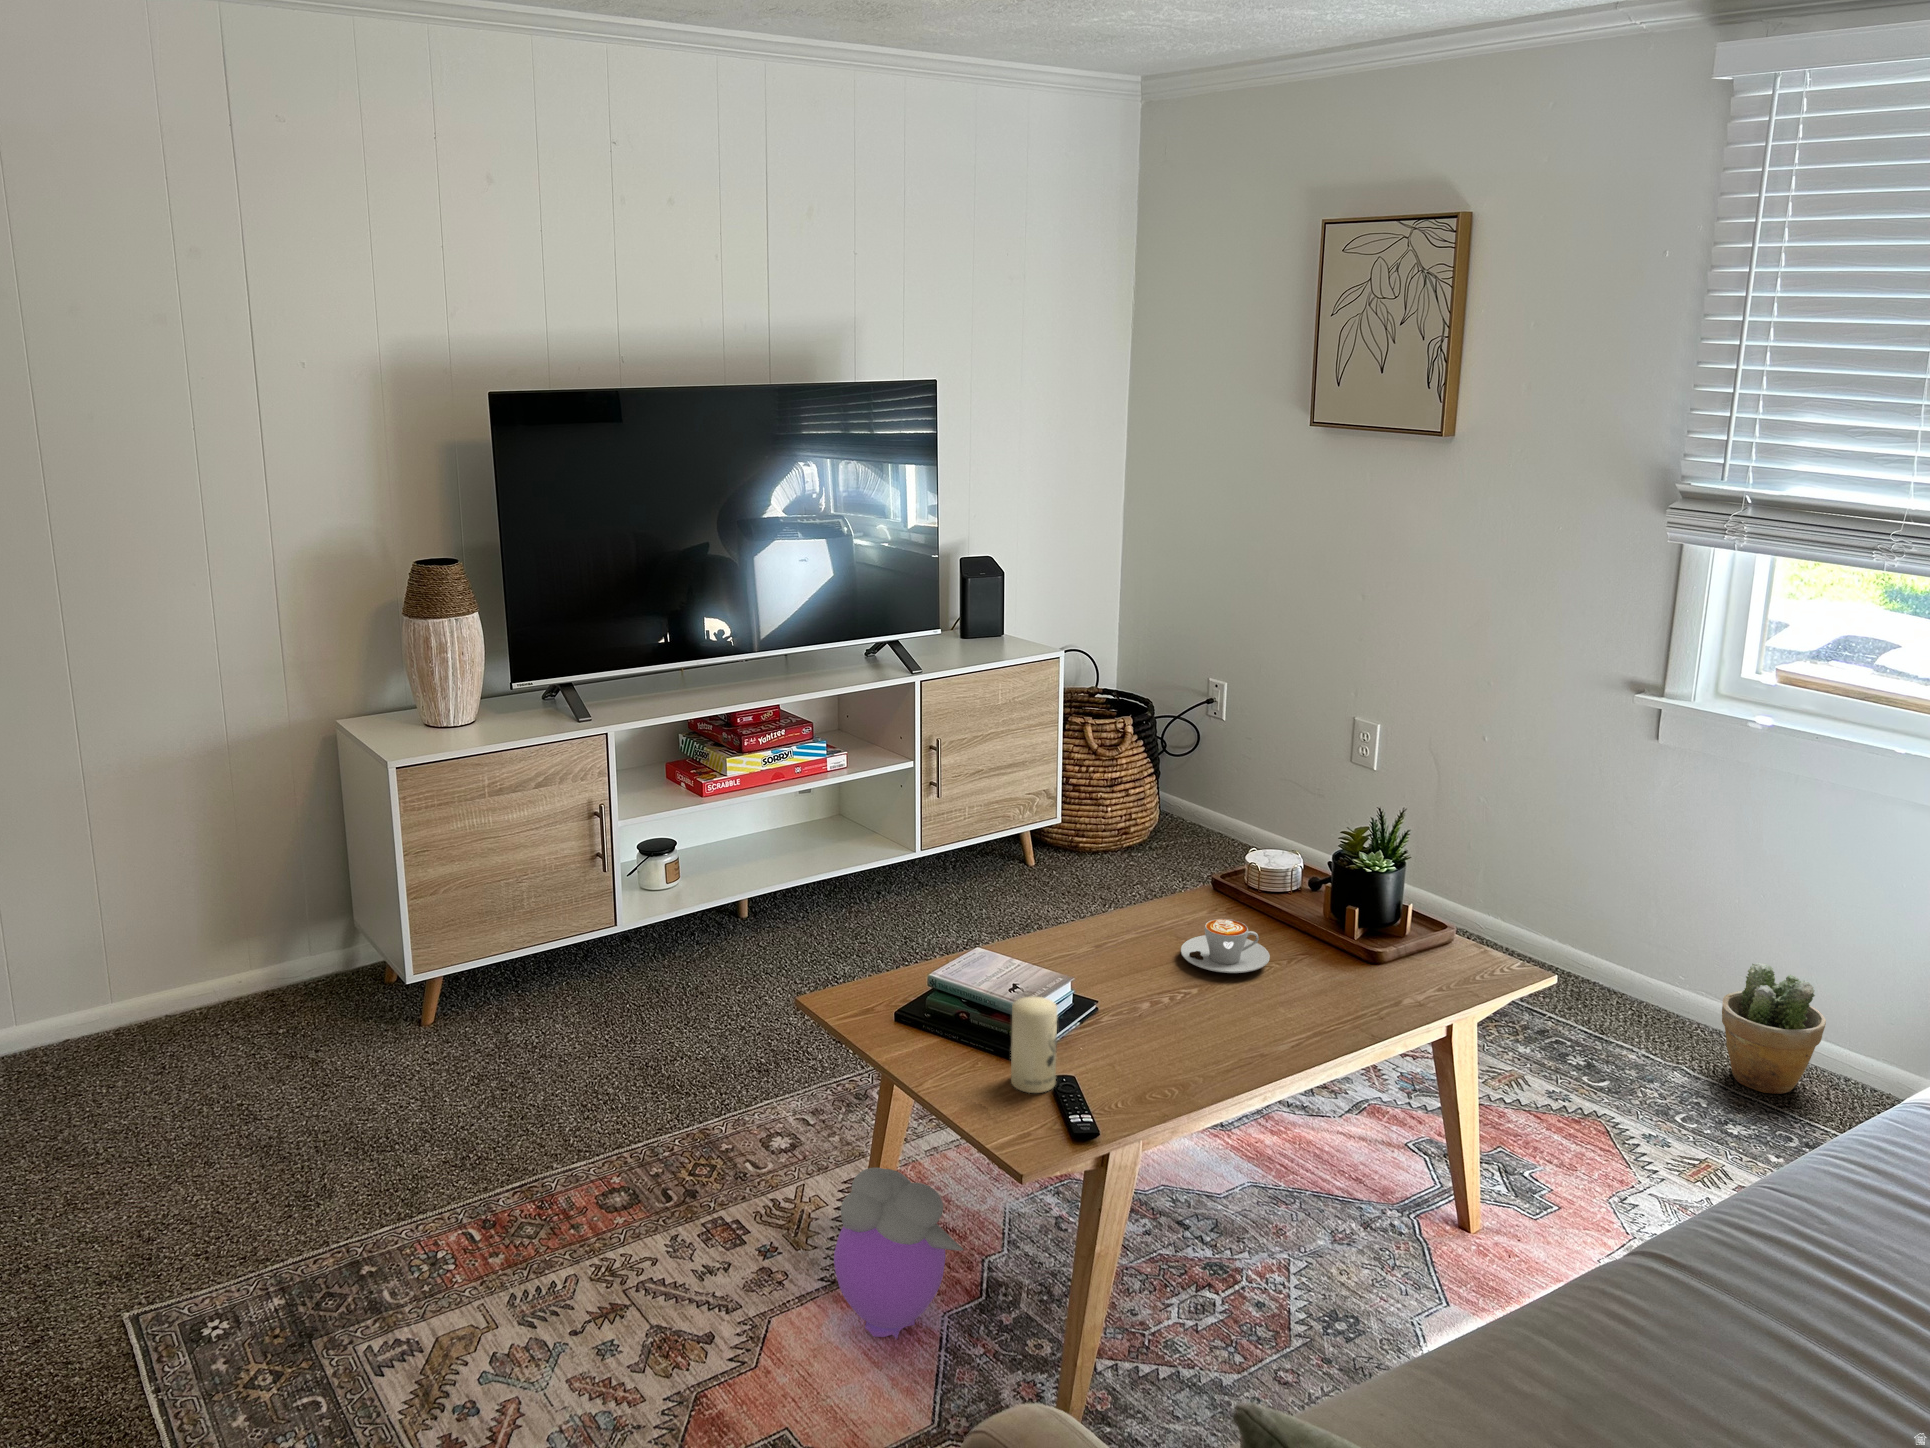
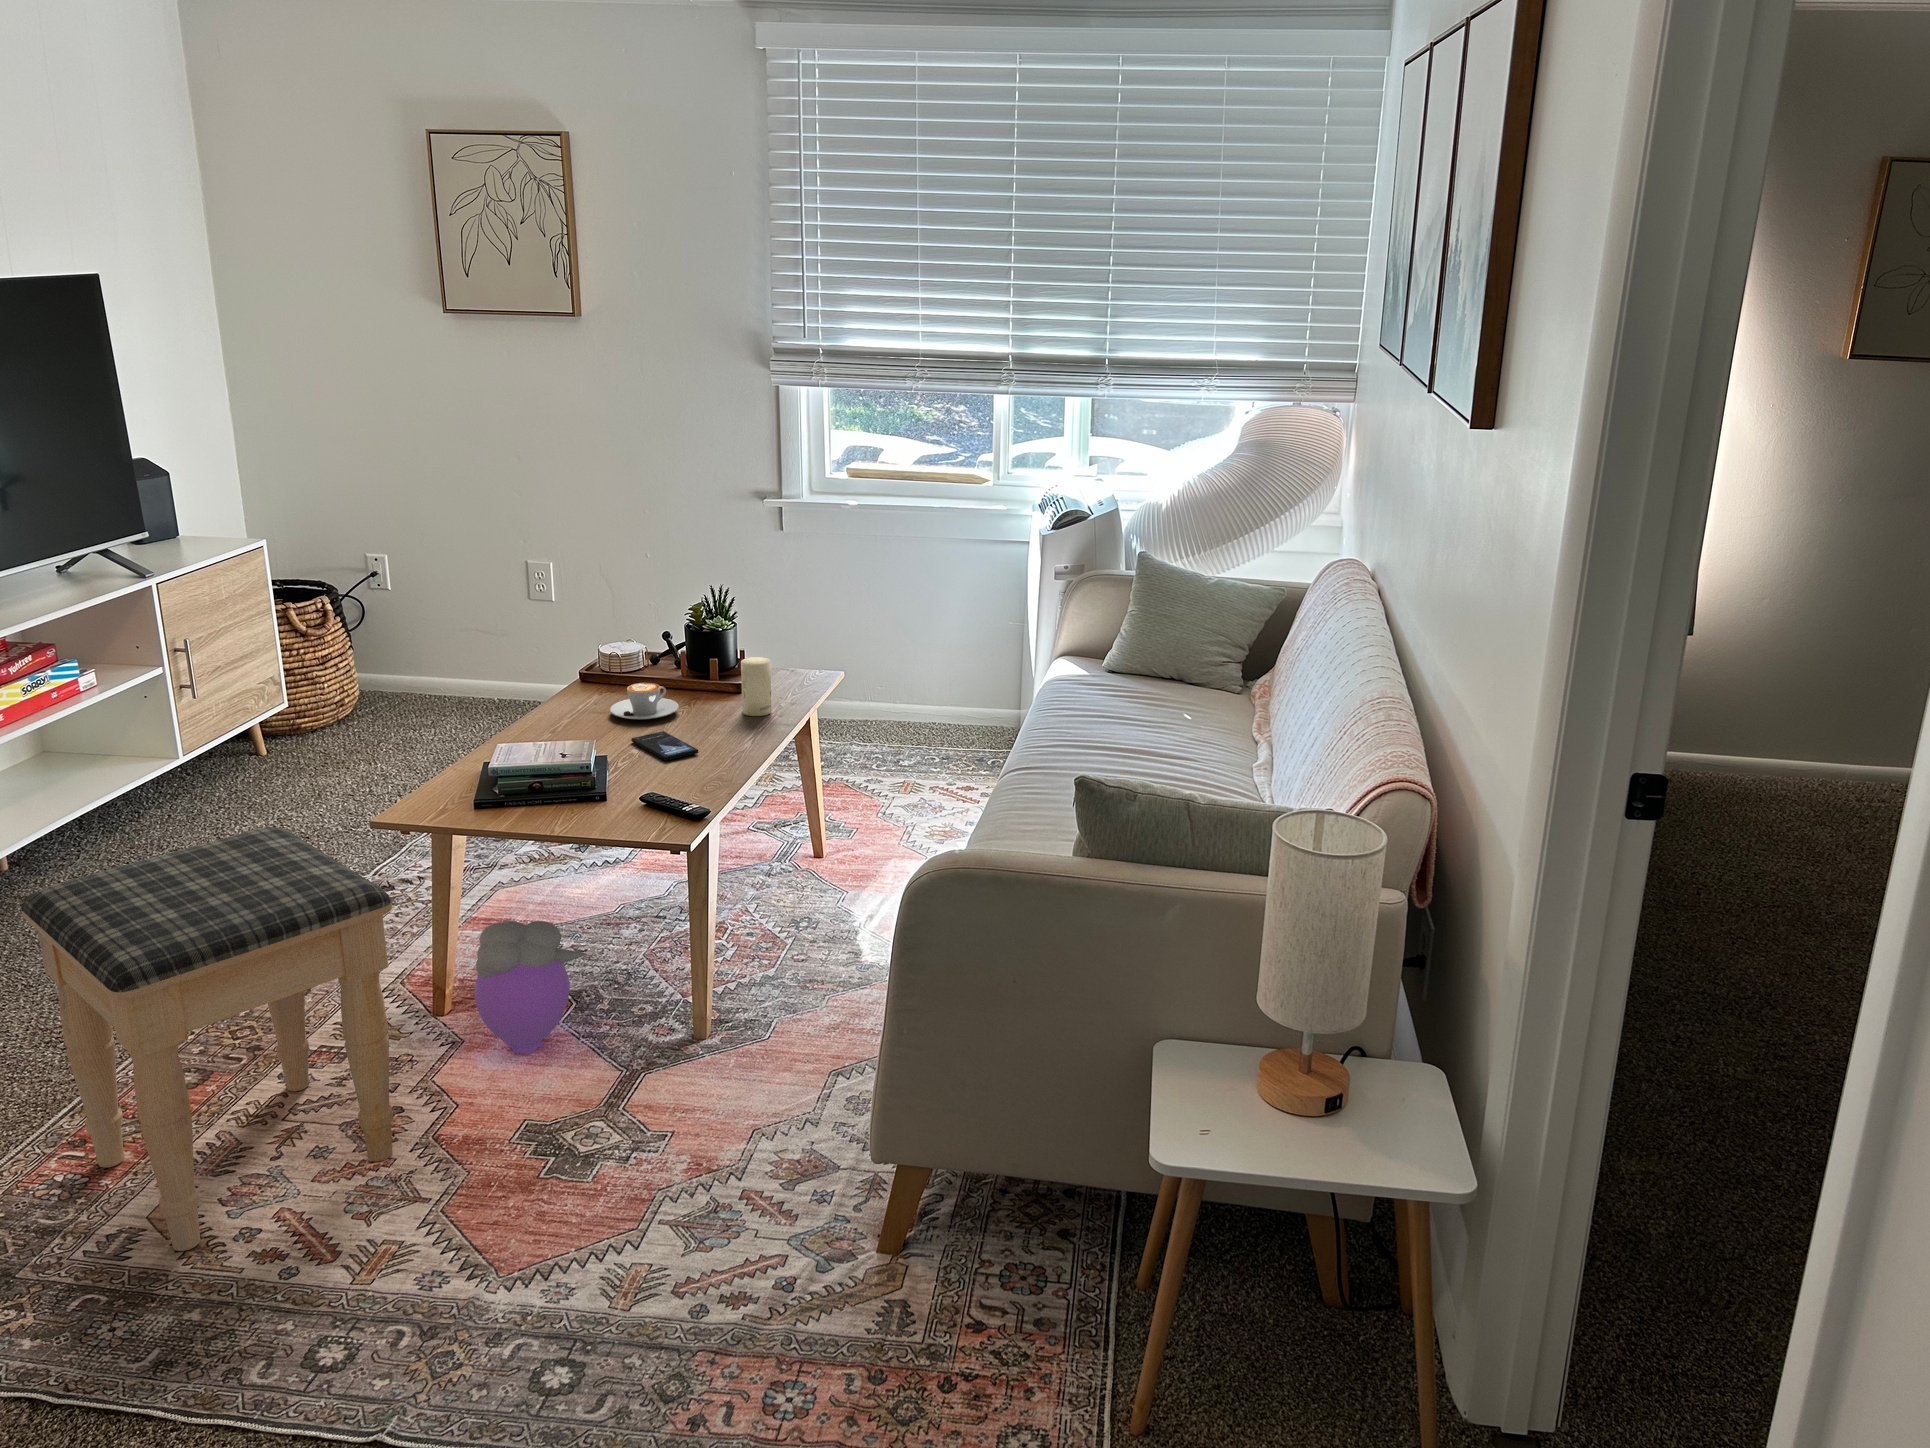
potted plant: present [1722,963,1826,1094] -> none [866,658,926,740]
footstool: none [371,976,702,1389] -> present [21,827,393,1251]
smartphone: none [1158,991,1210,1042] -> present [631,731,698,761]
candle: present [1011,997,1057,1093] -> present [741,657,771,716]

